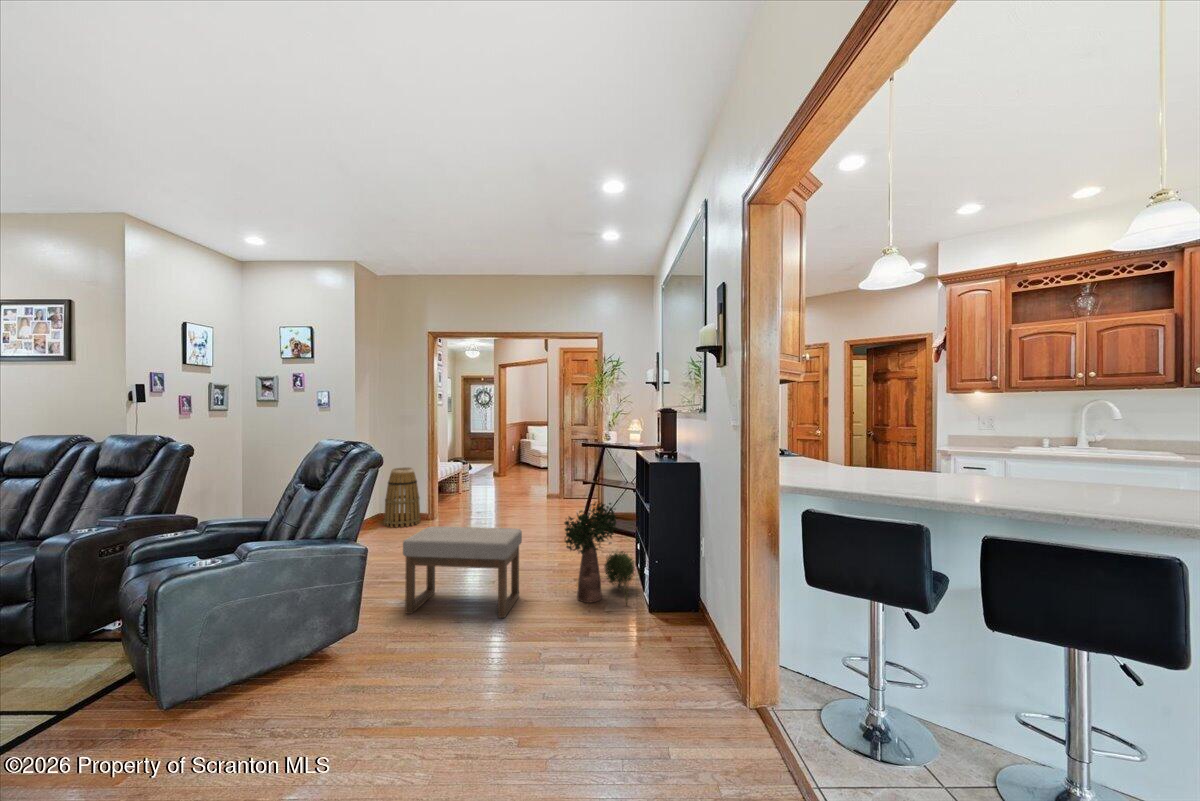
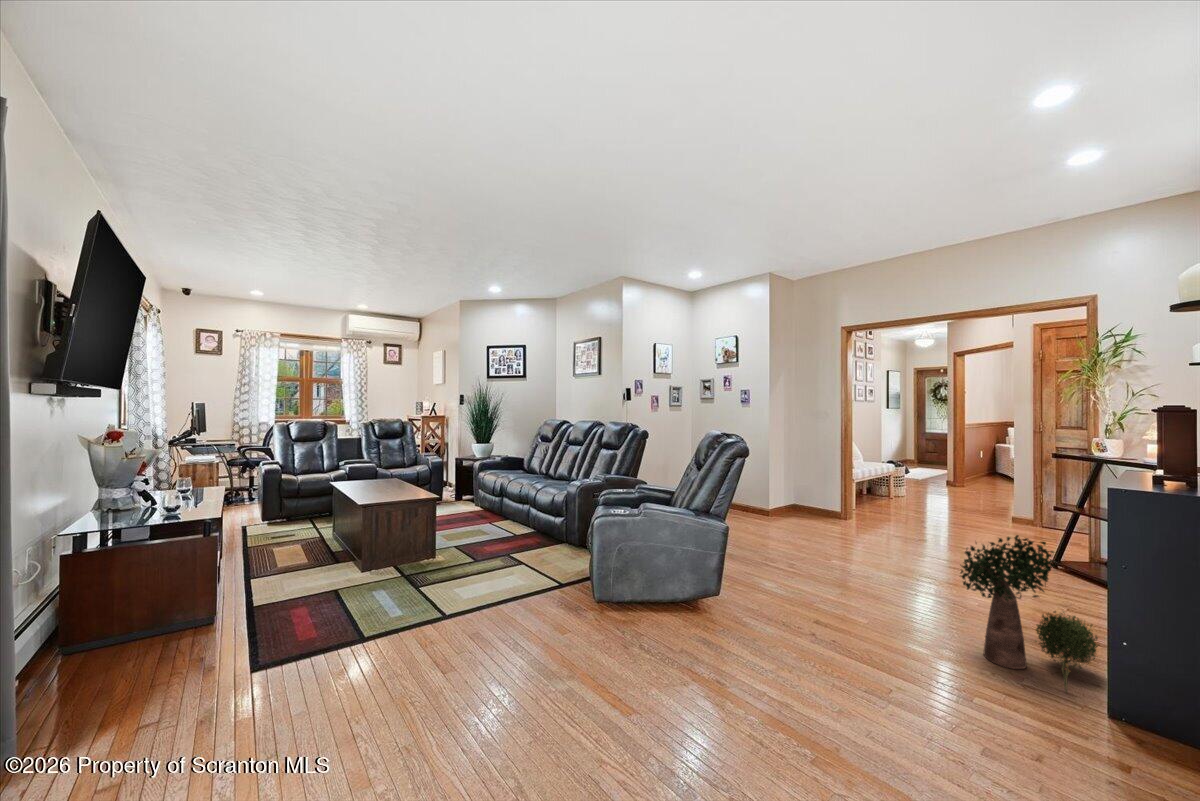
basket: present [384,467,421,527] -> none [796,463,832,521]
ottoman: present [403,526,522,618] -> none [772,522,904,638]

